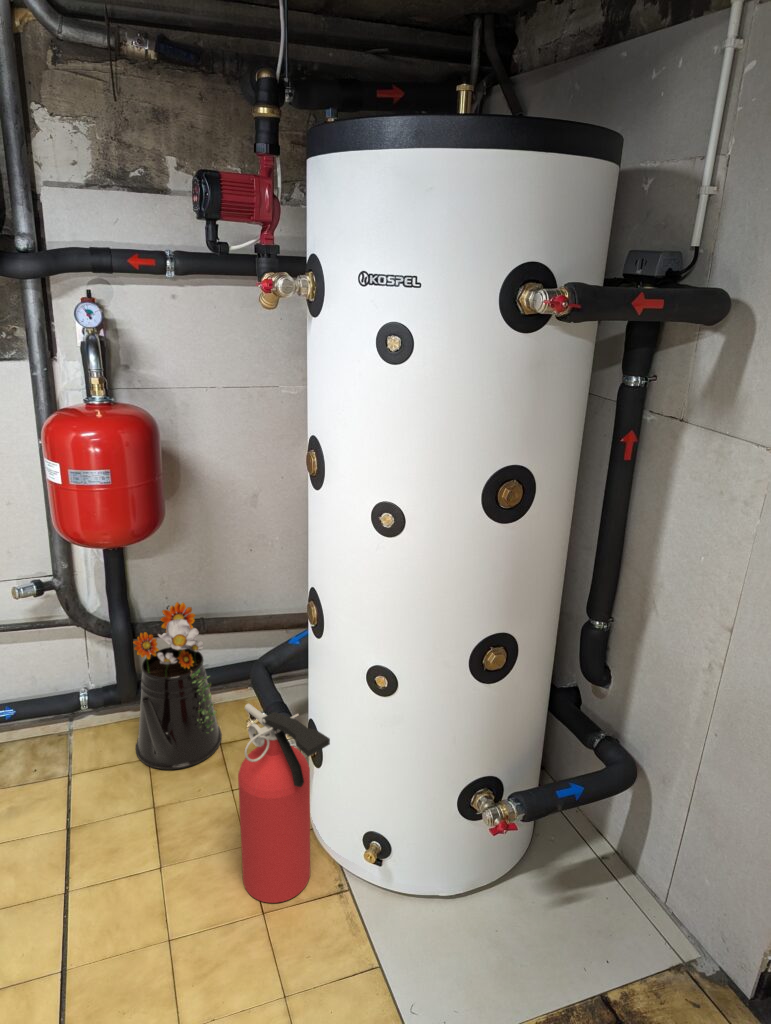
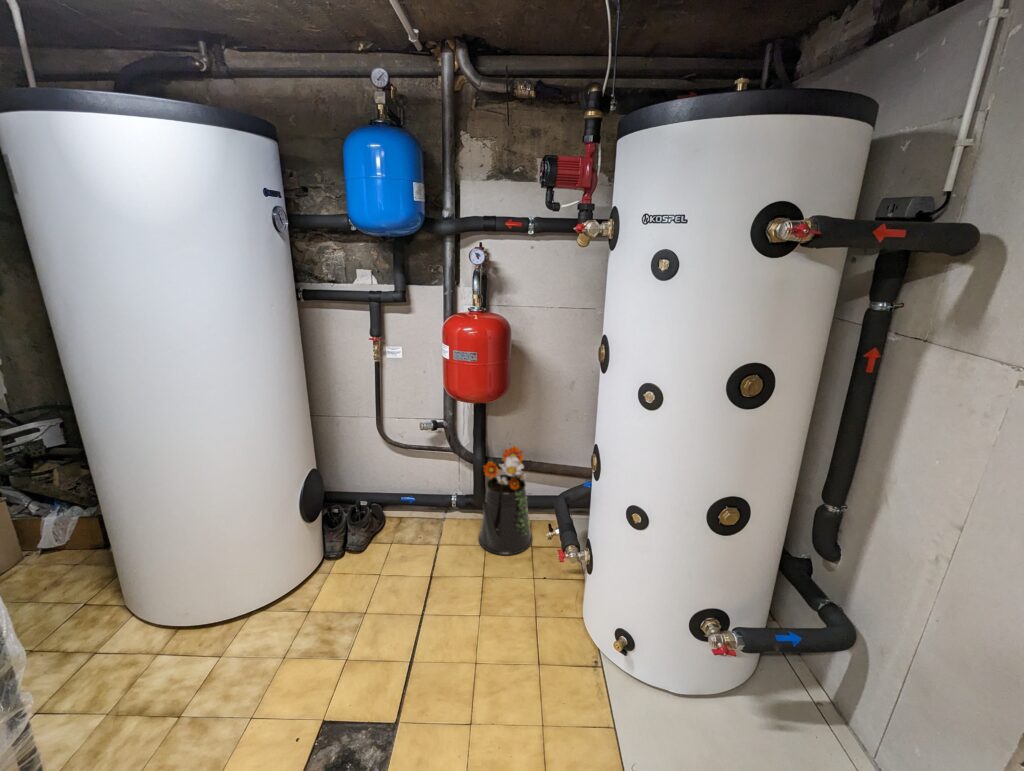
fire extinguisher: present [238,704,330,903] -> none [529,516,594,661]

